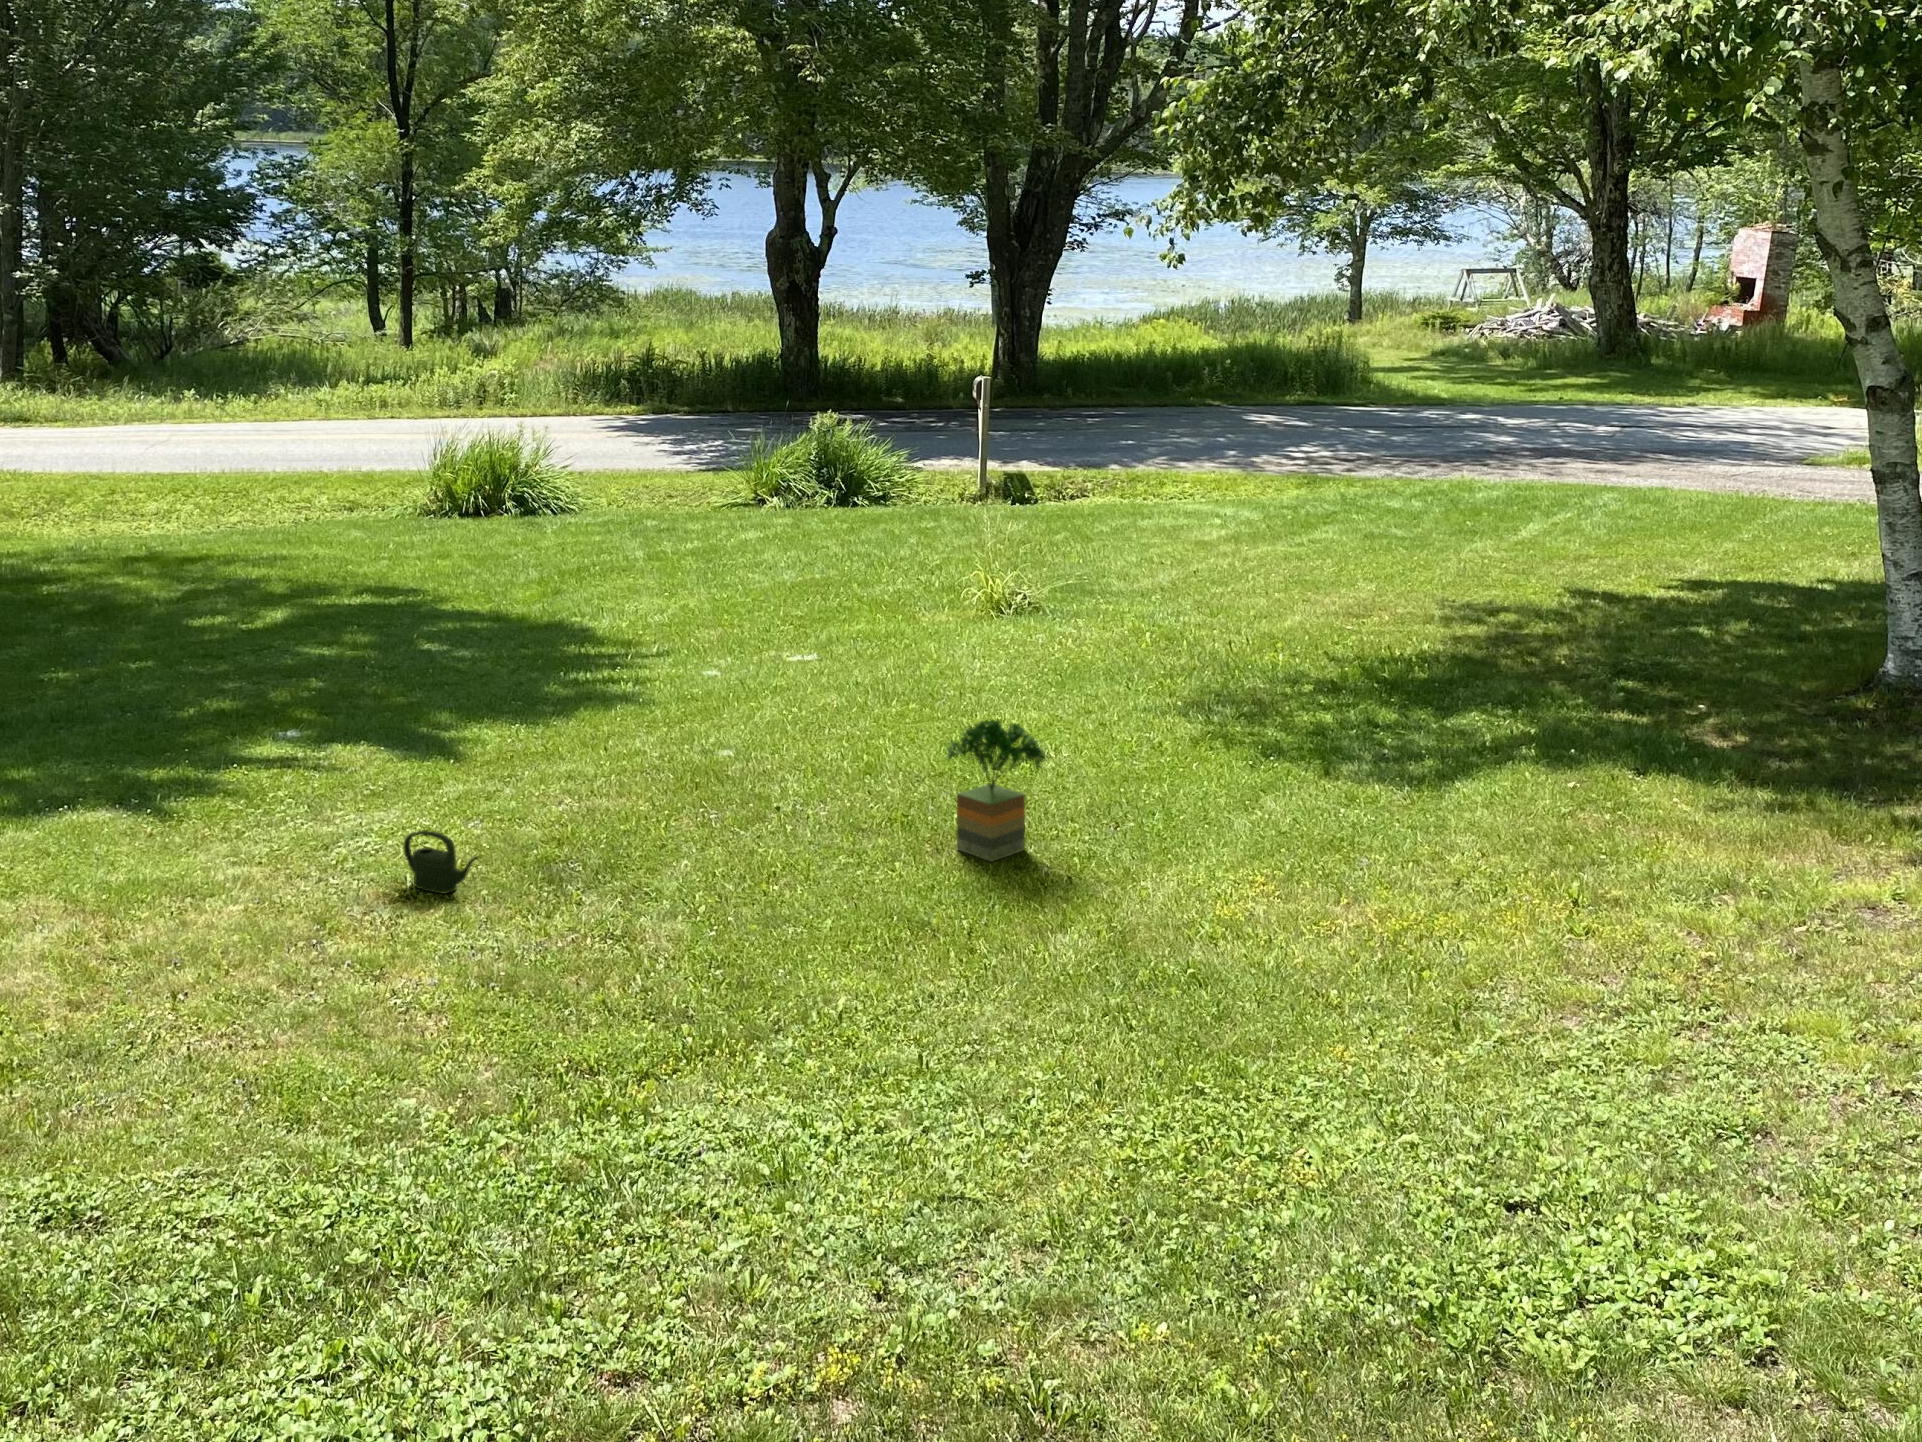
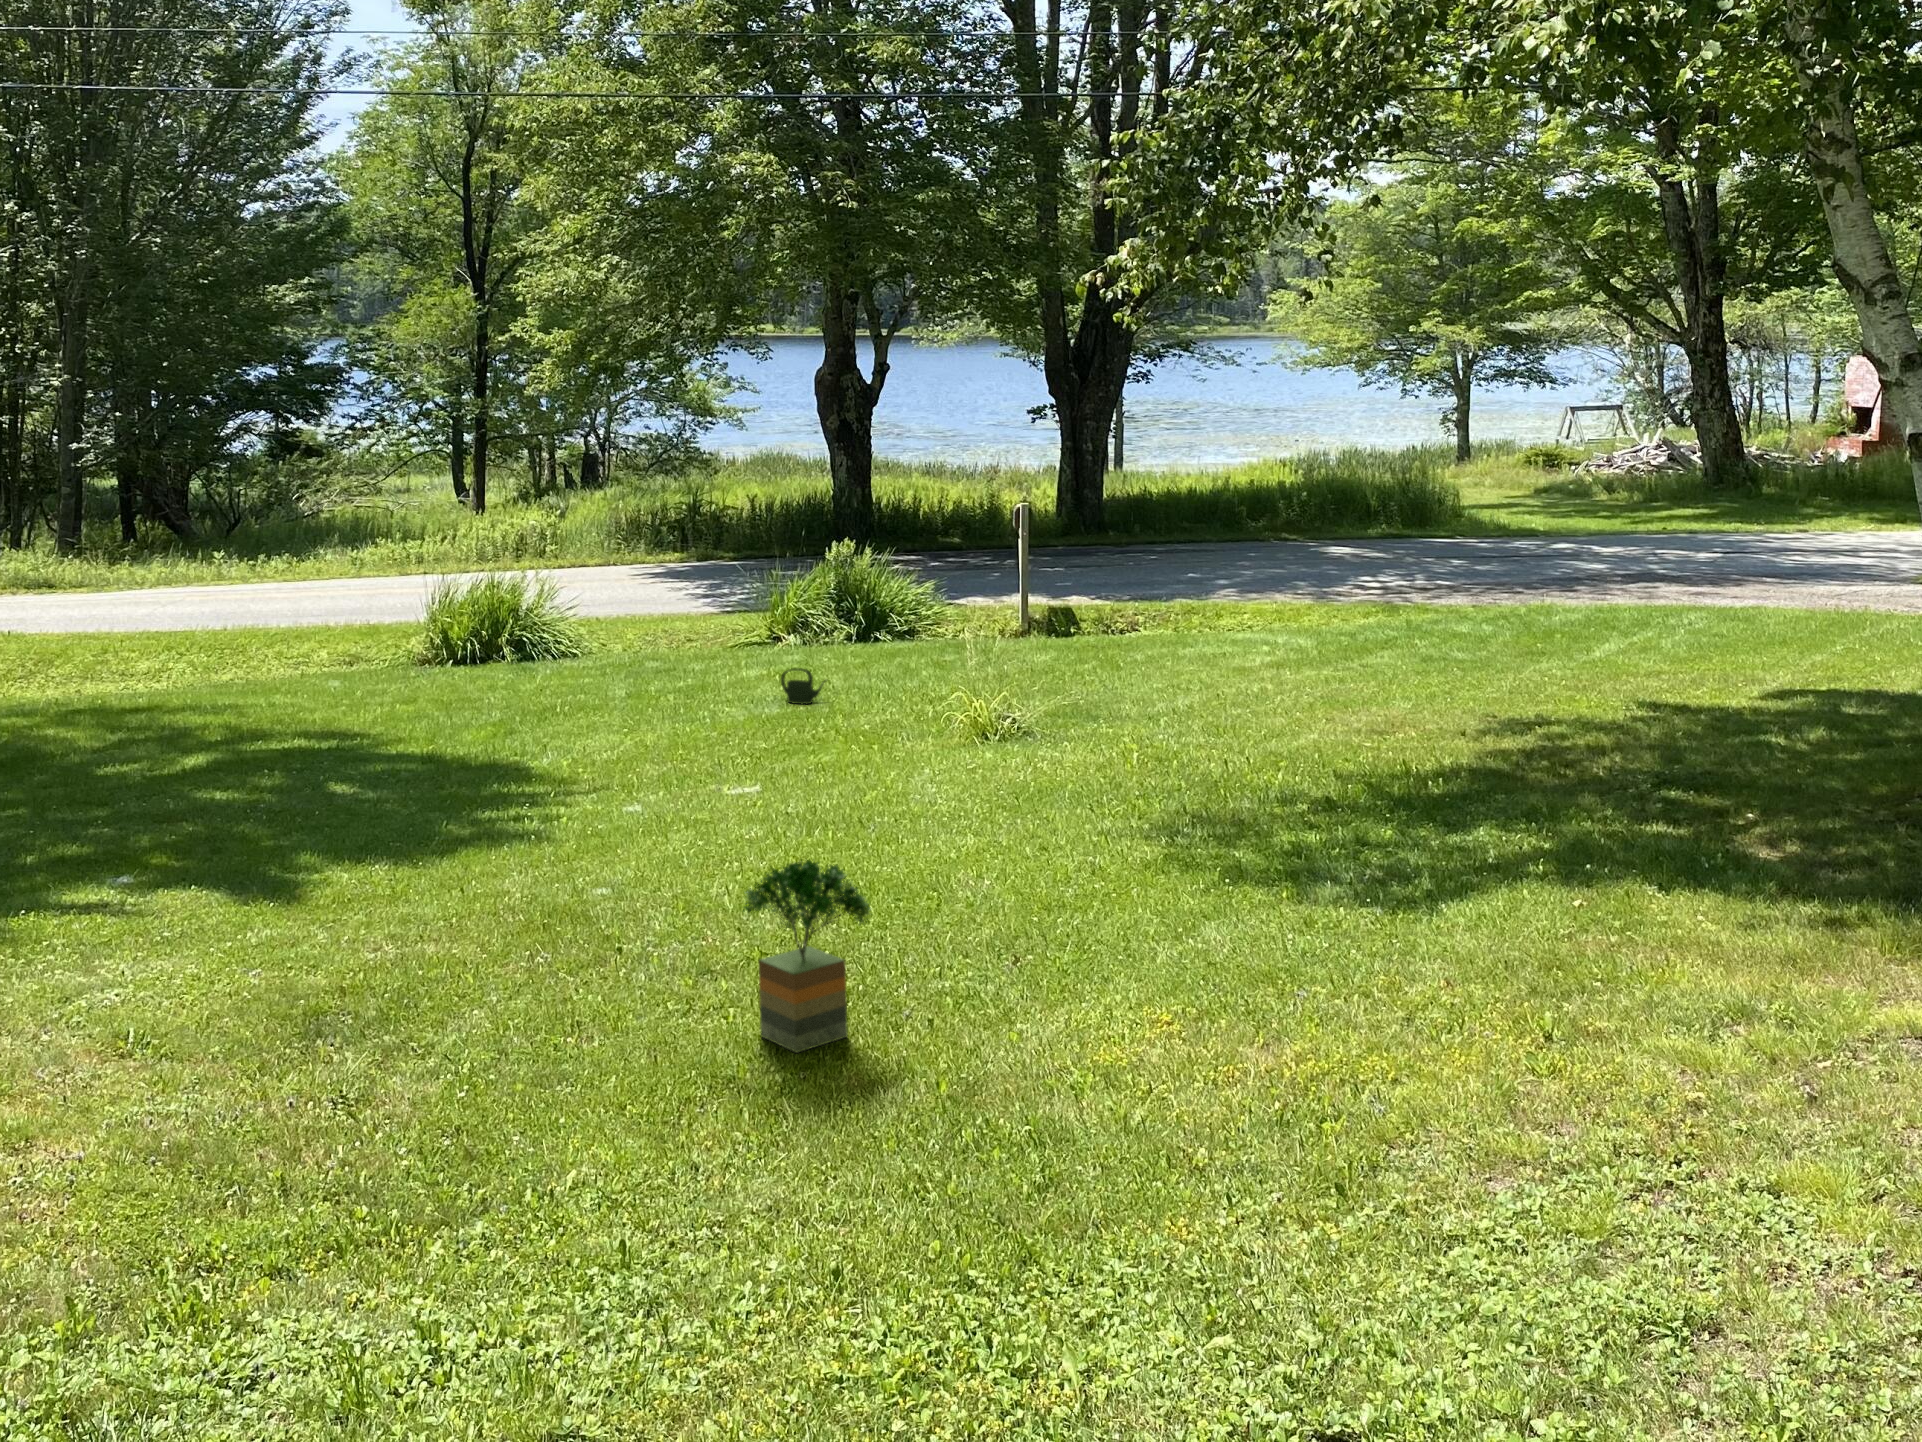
watering can: present [404,830,479,894] -> present [781,668,825,704]

